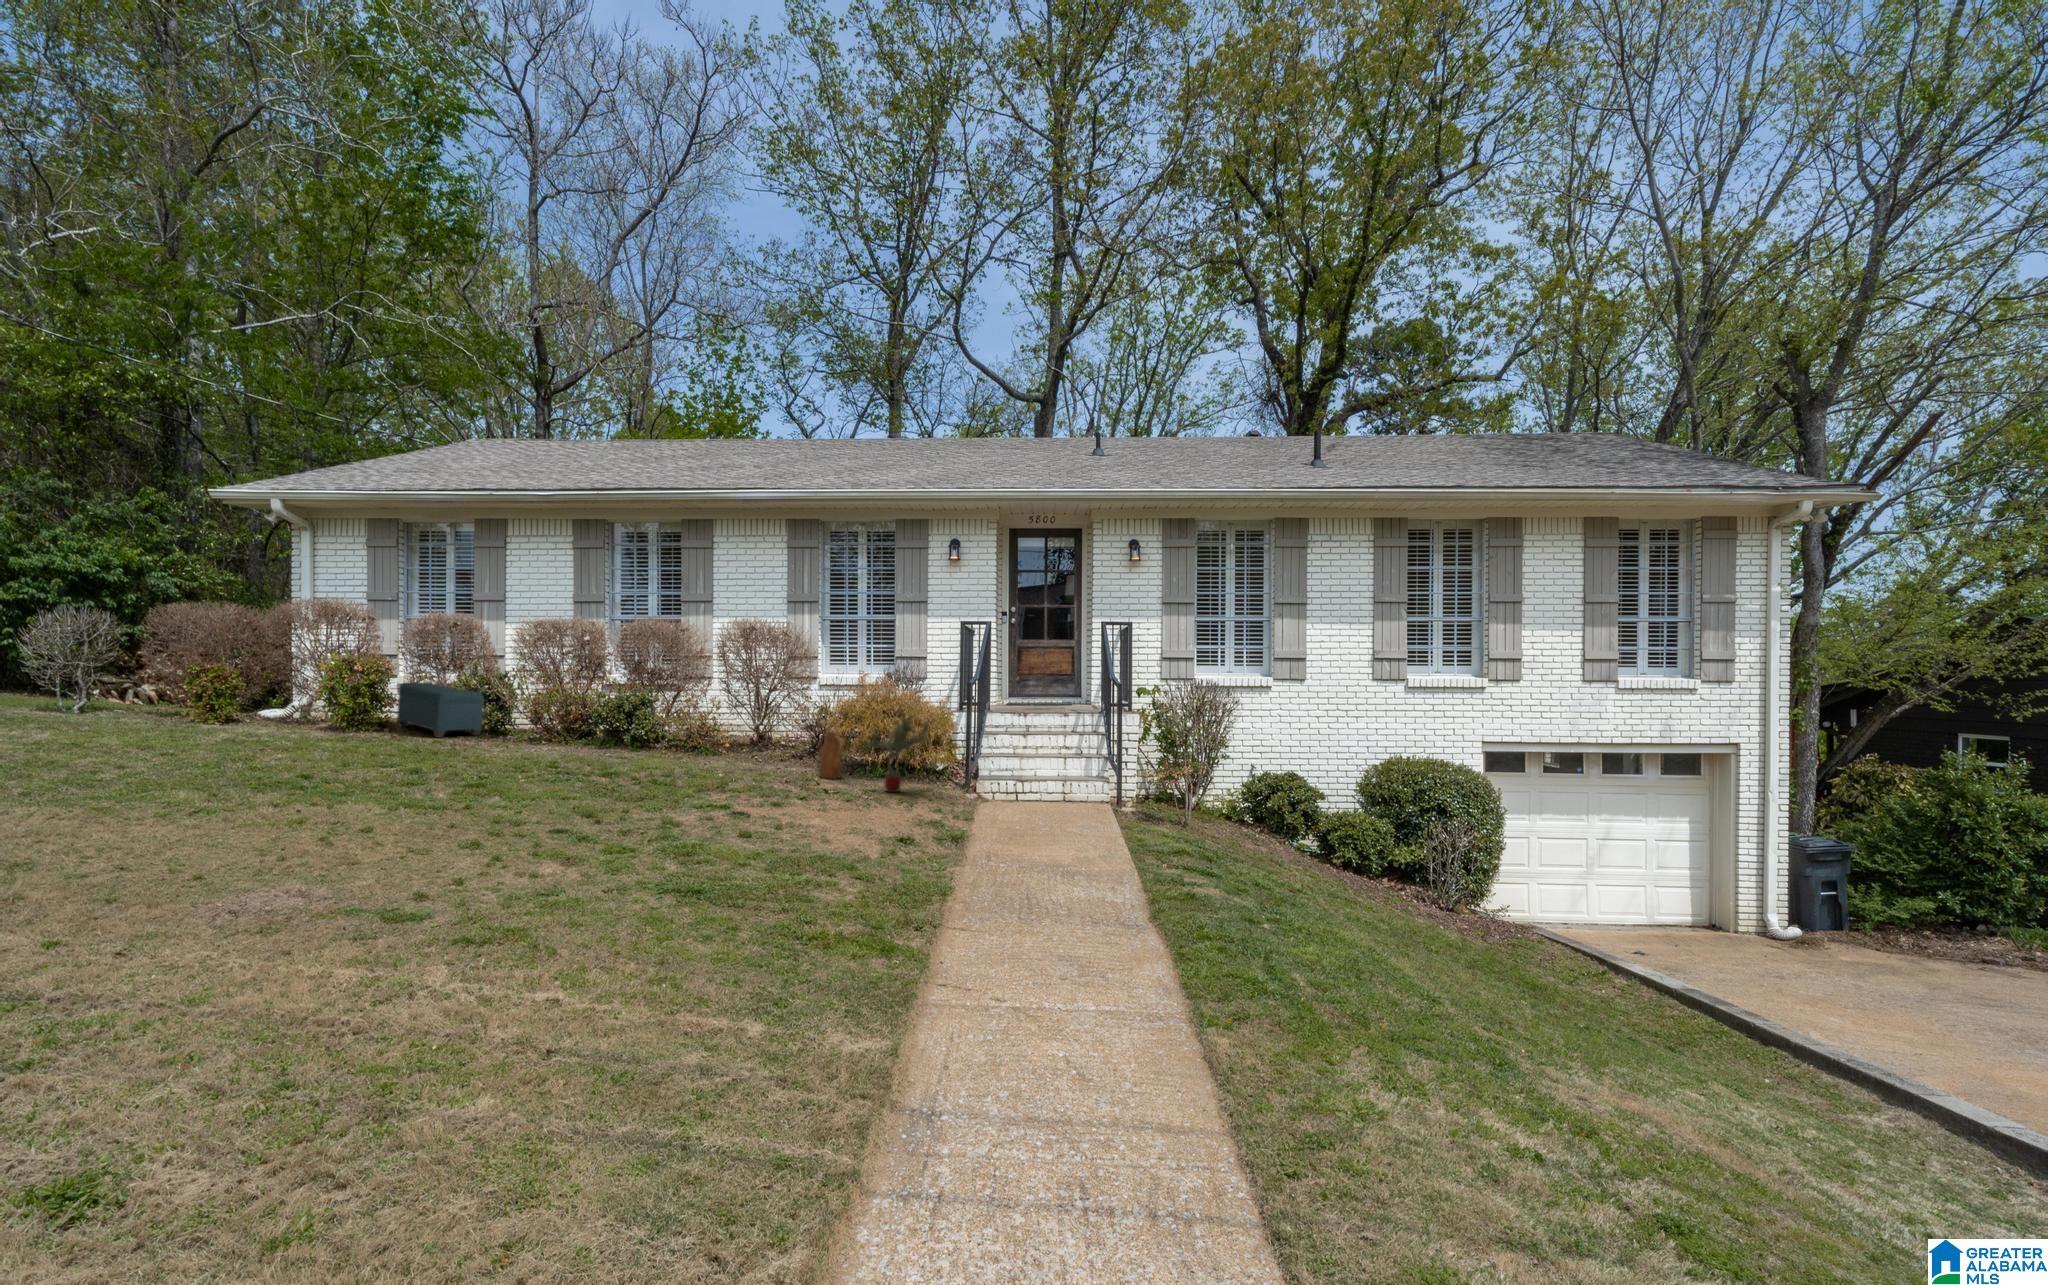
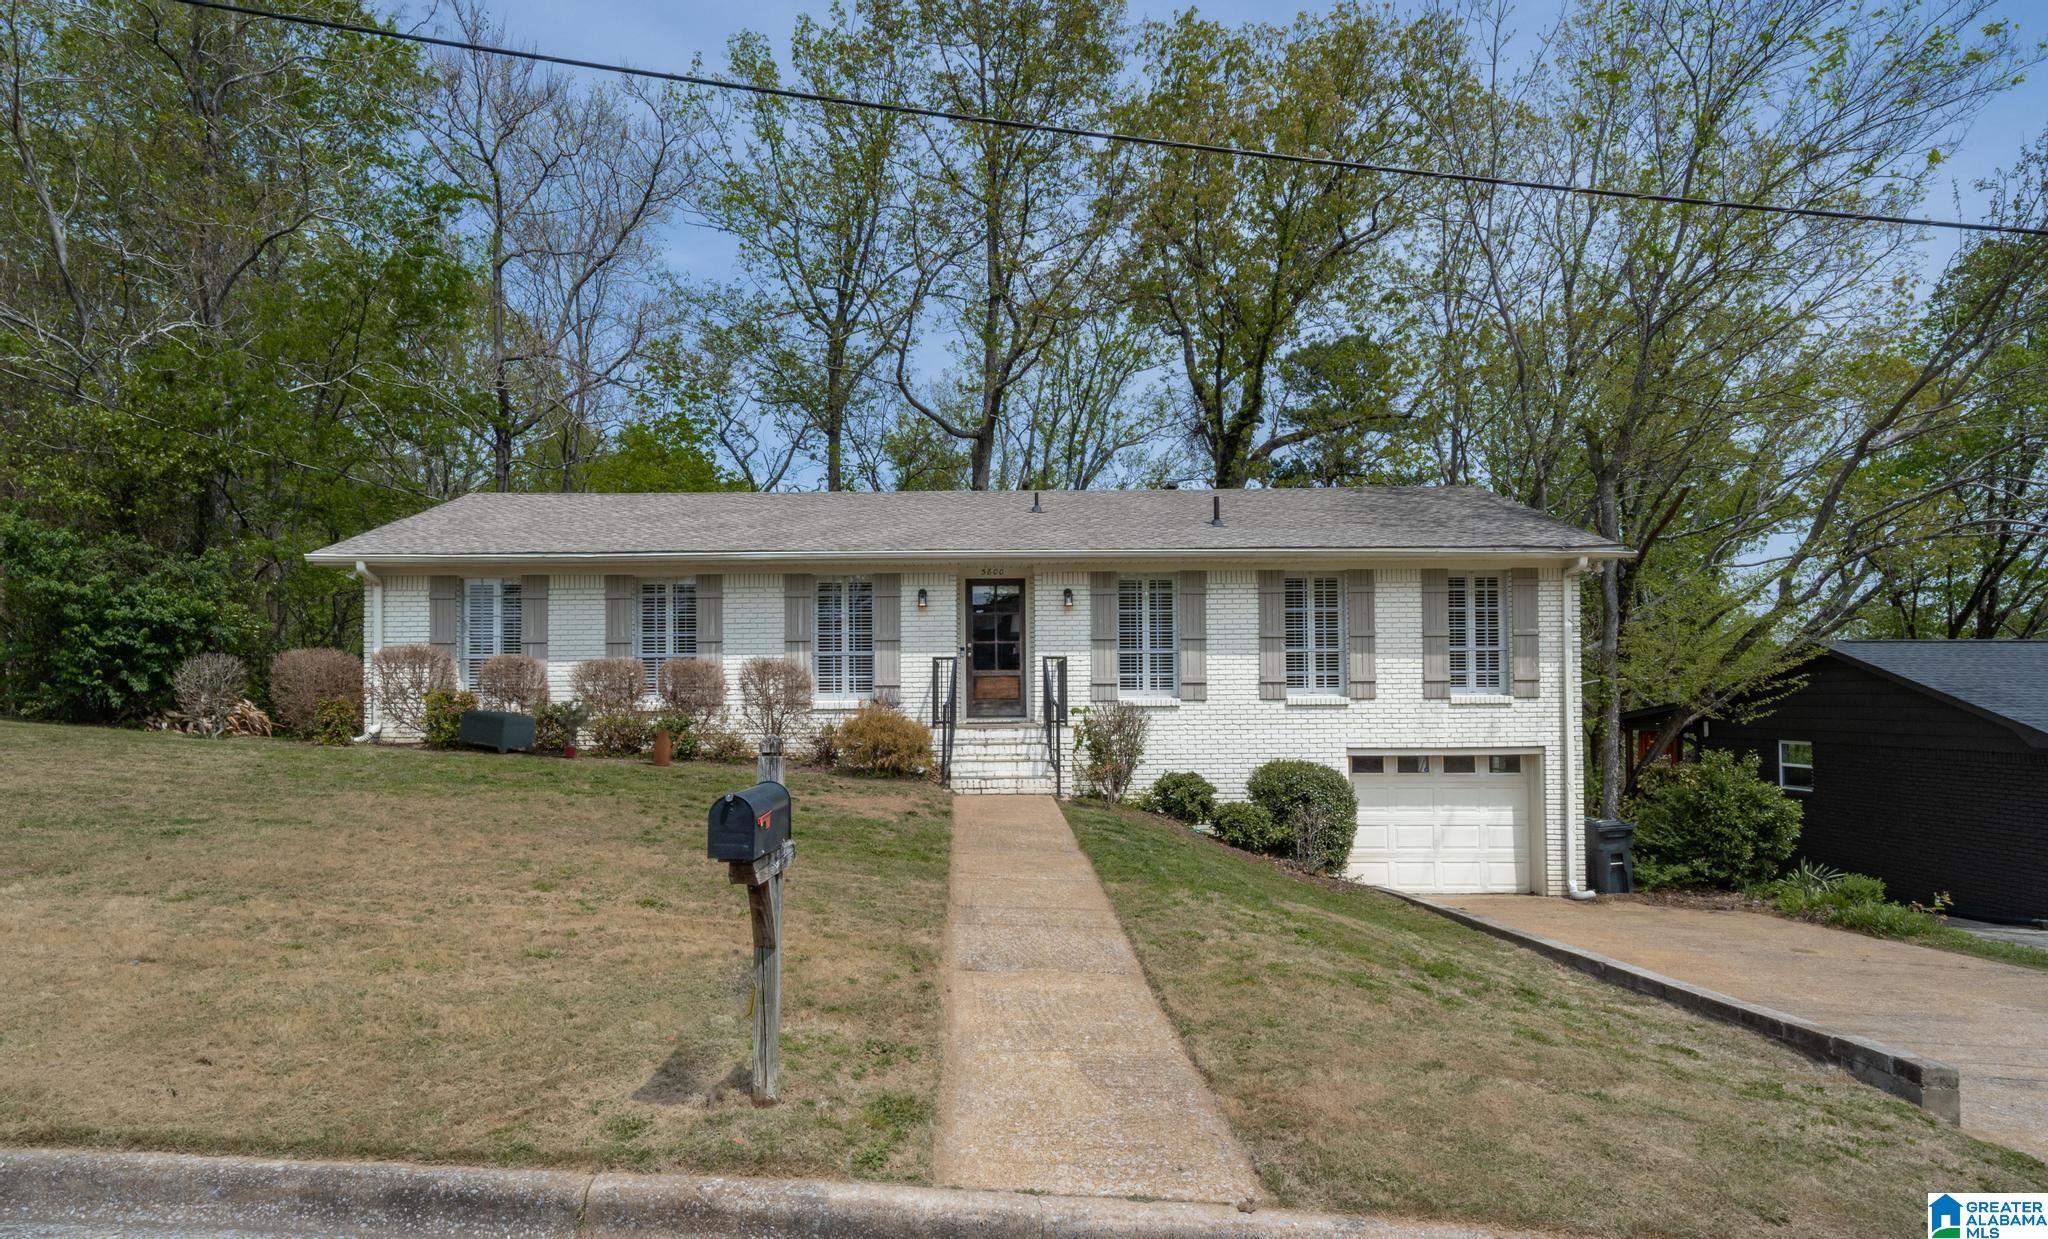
potted tree: present [864,709,929,792] -> present [559,697,594,758]
watering can: present [819,732,847,779] -> present [653,730,685,766]

